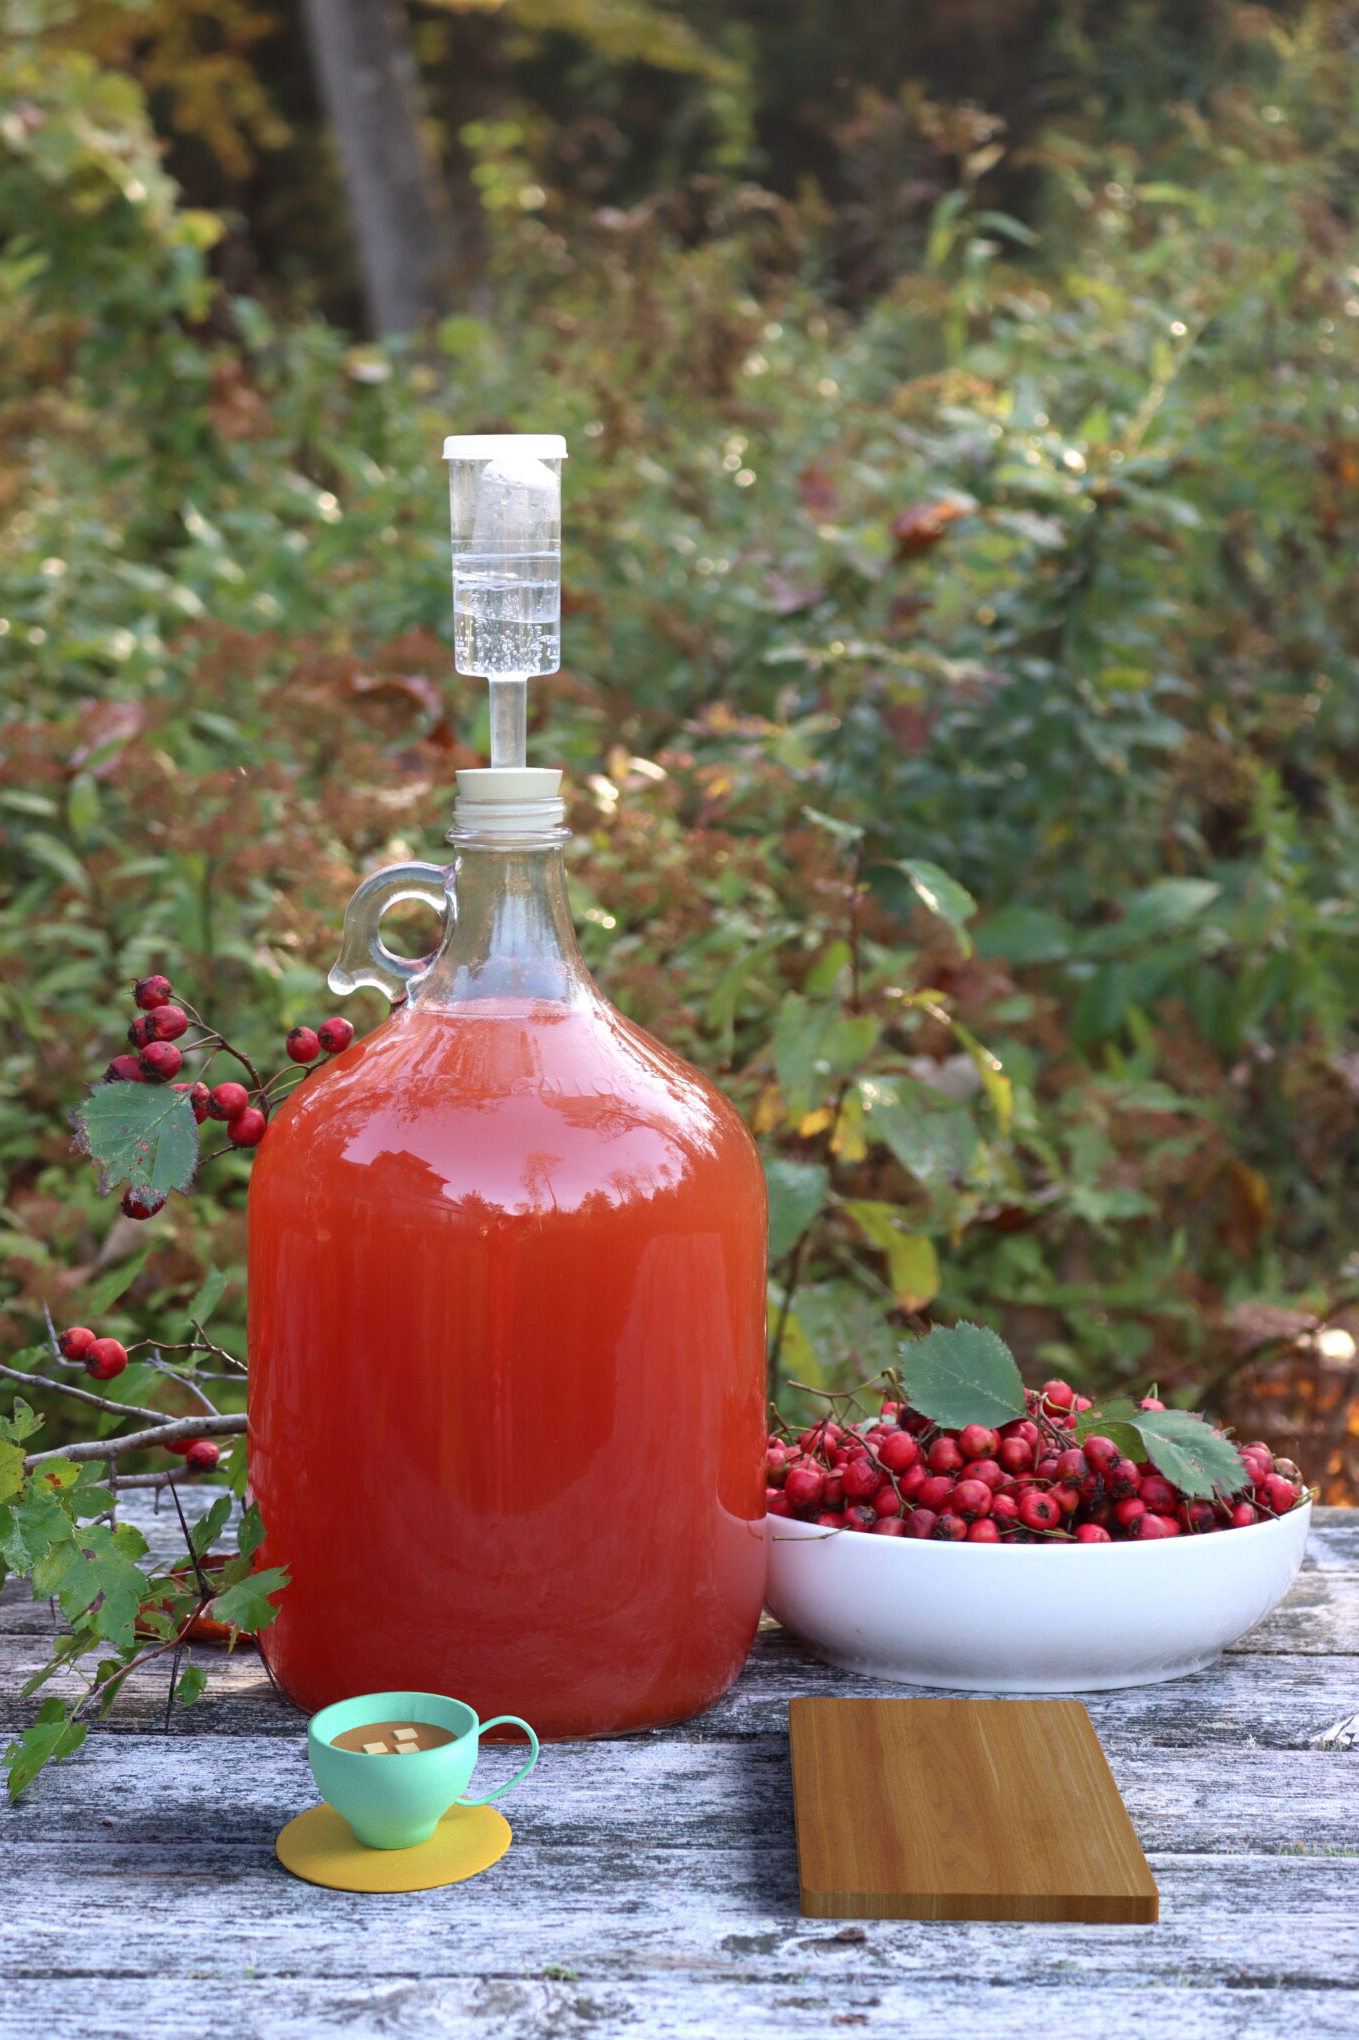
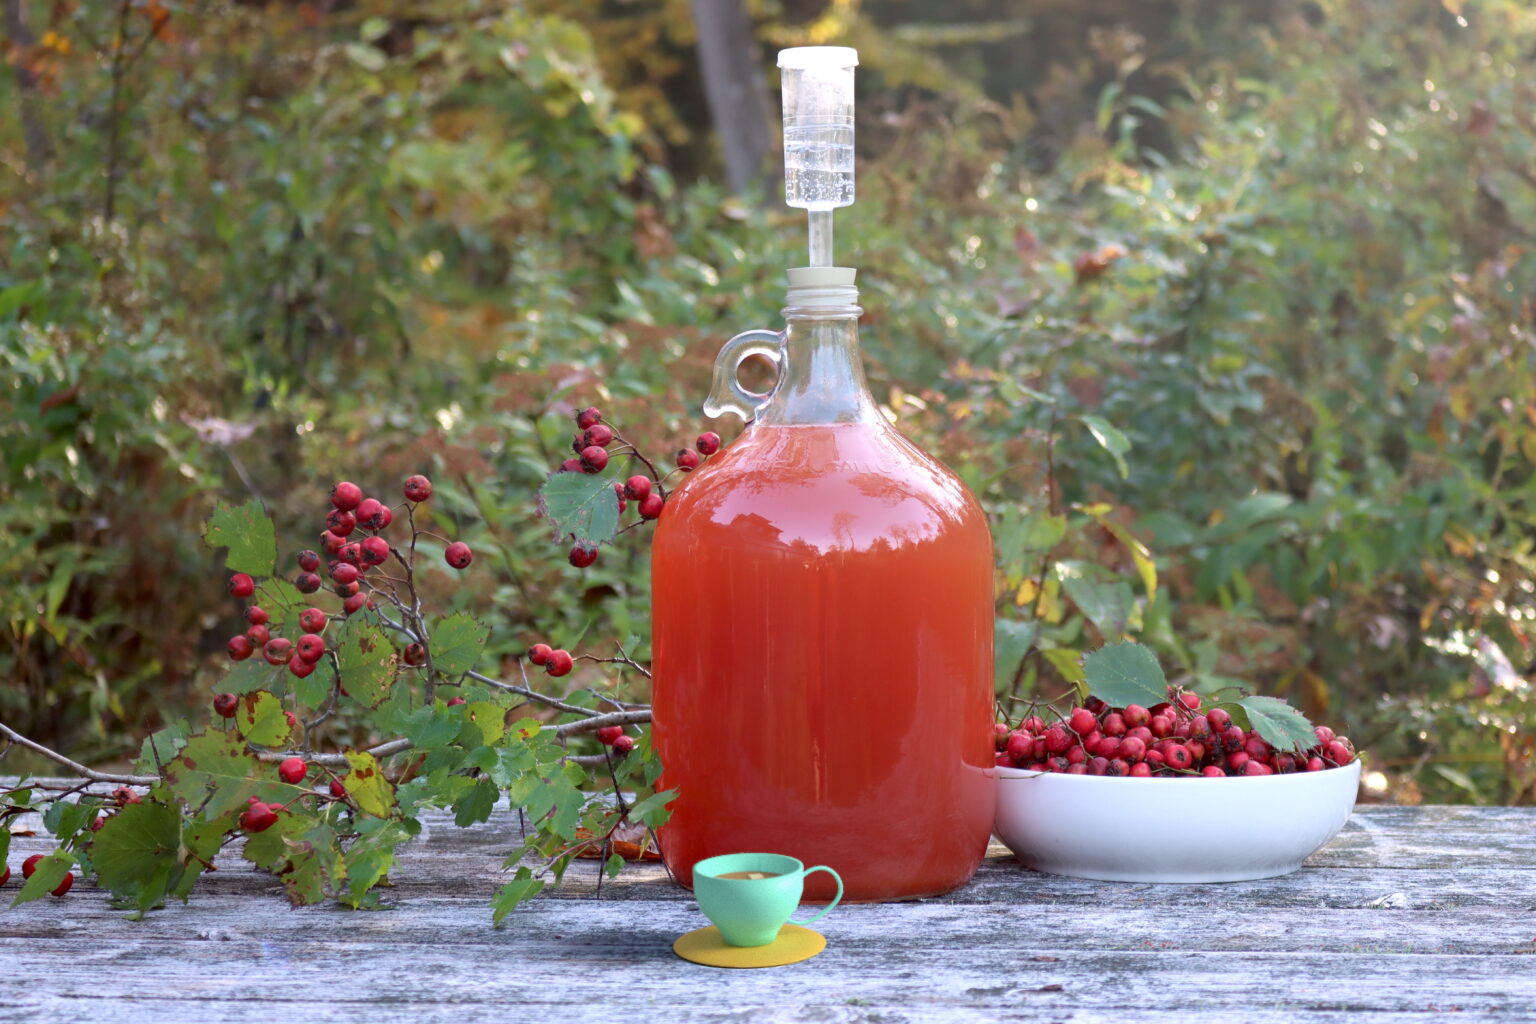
cutting board: present [788,1697,1159,1923] -> none [1009,875,1262,986]

